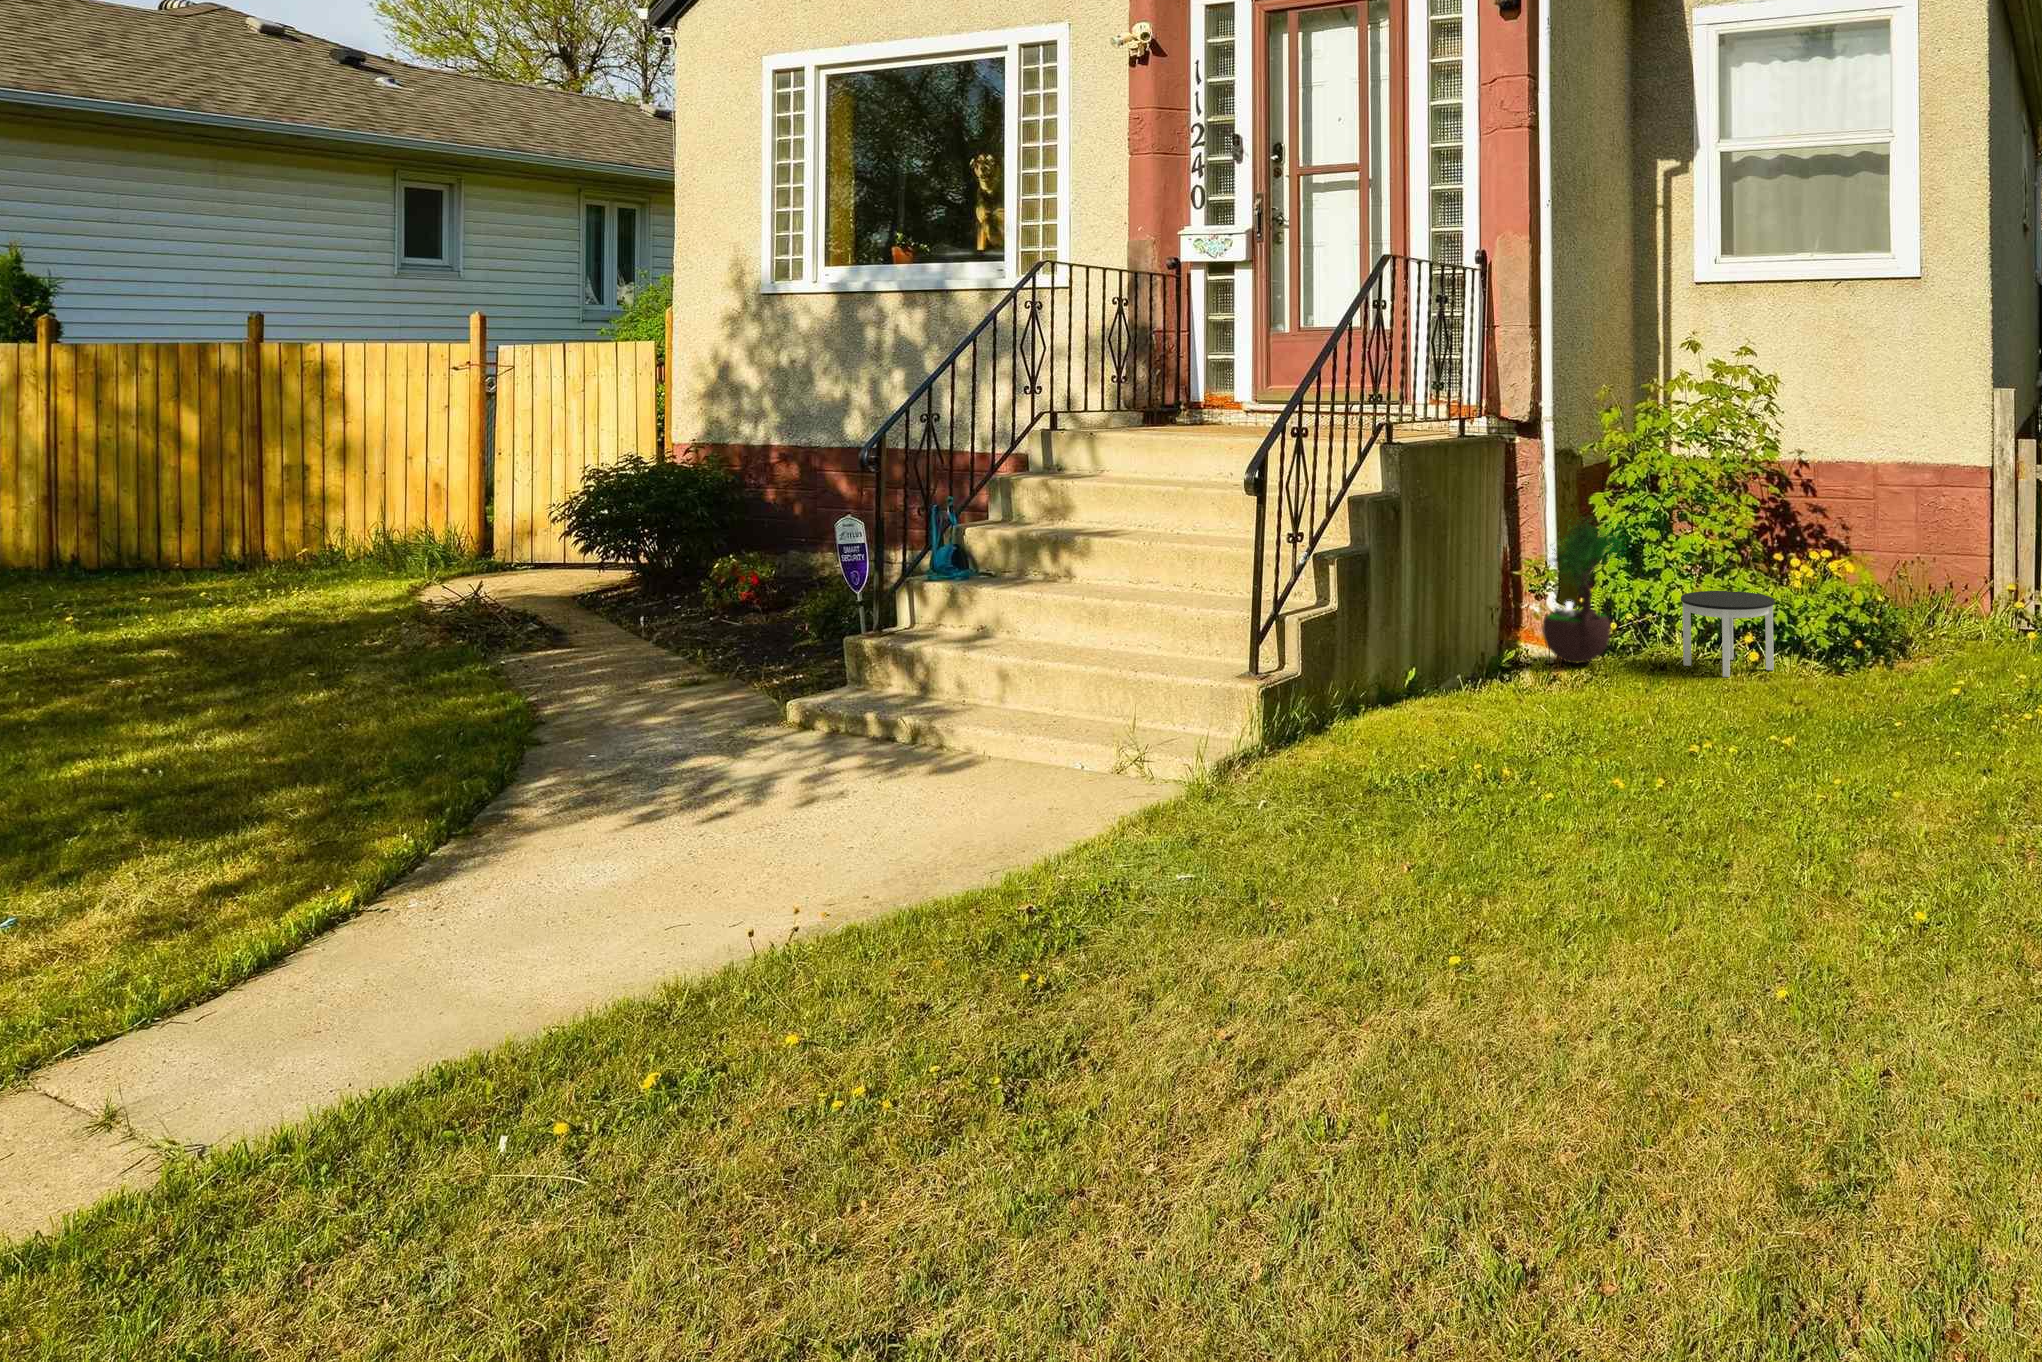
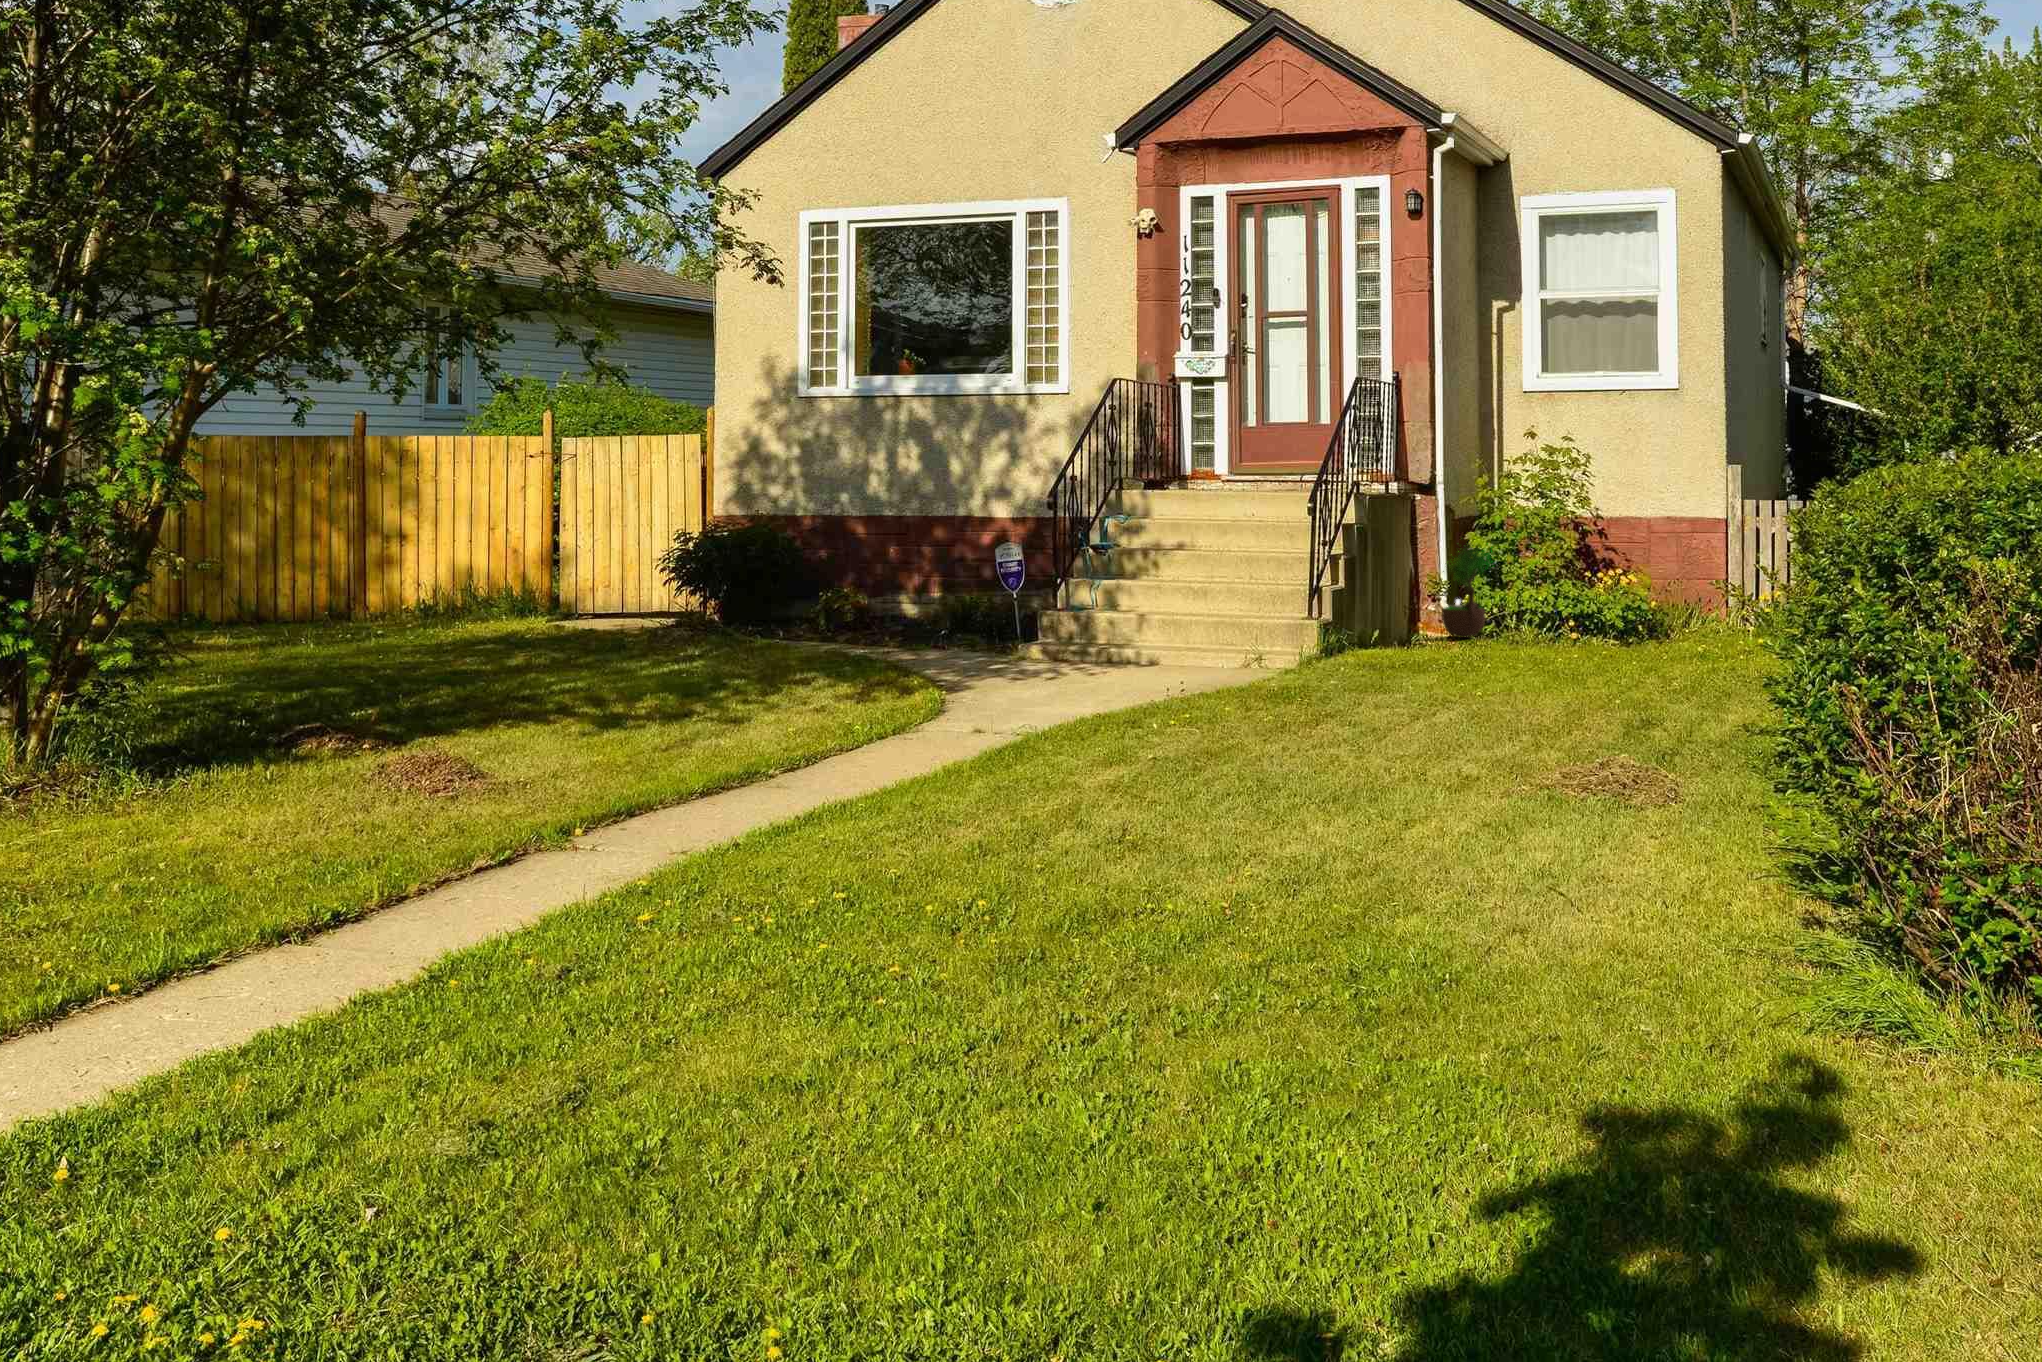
round table: present [1681,591,1775,677] -> none [1530,591,1588,640]

